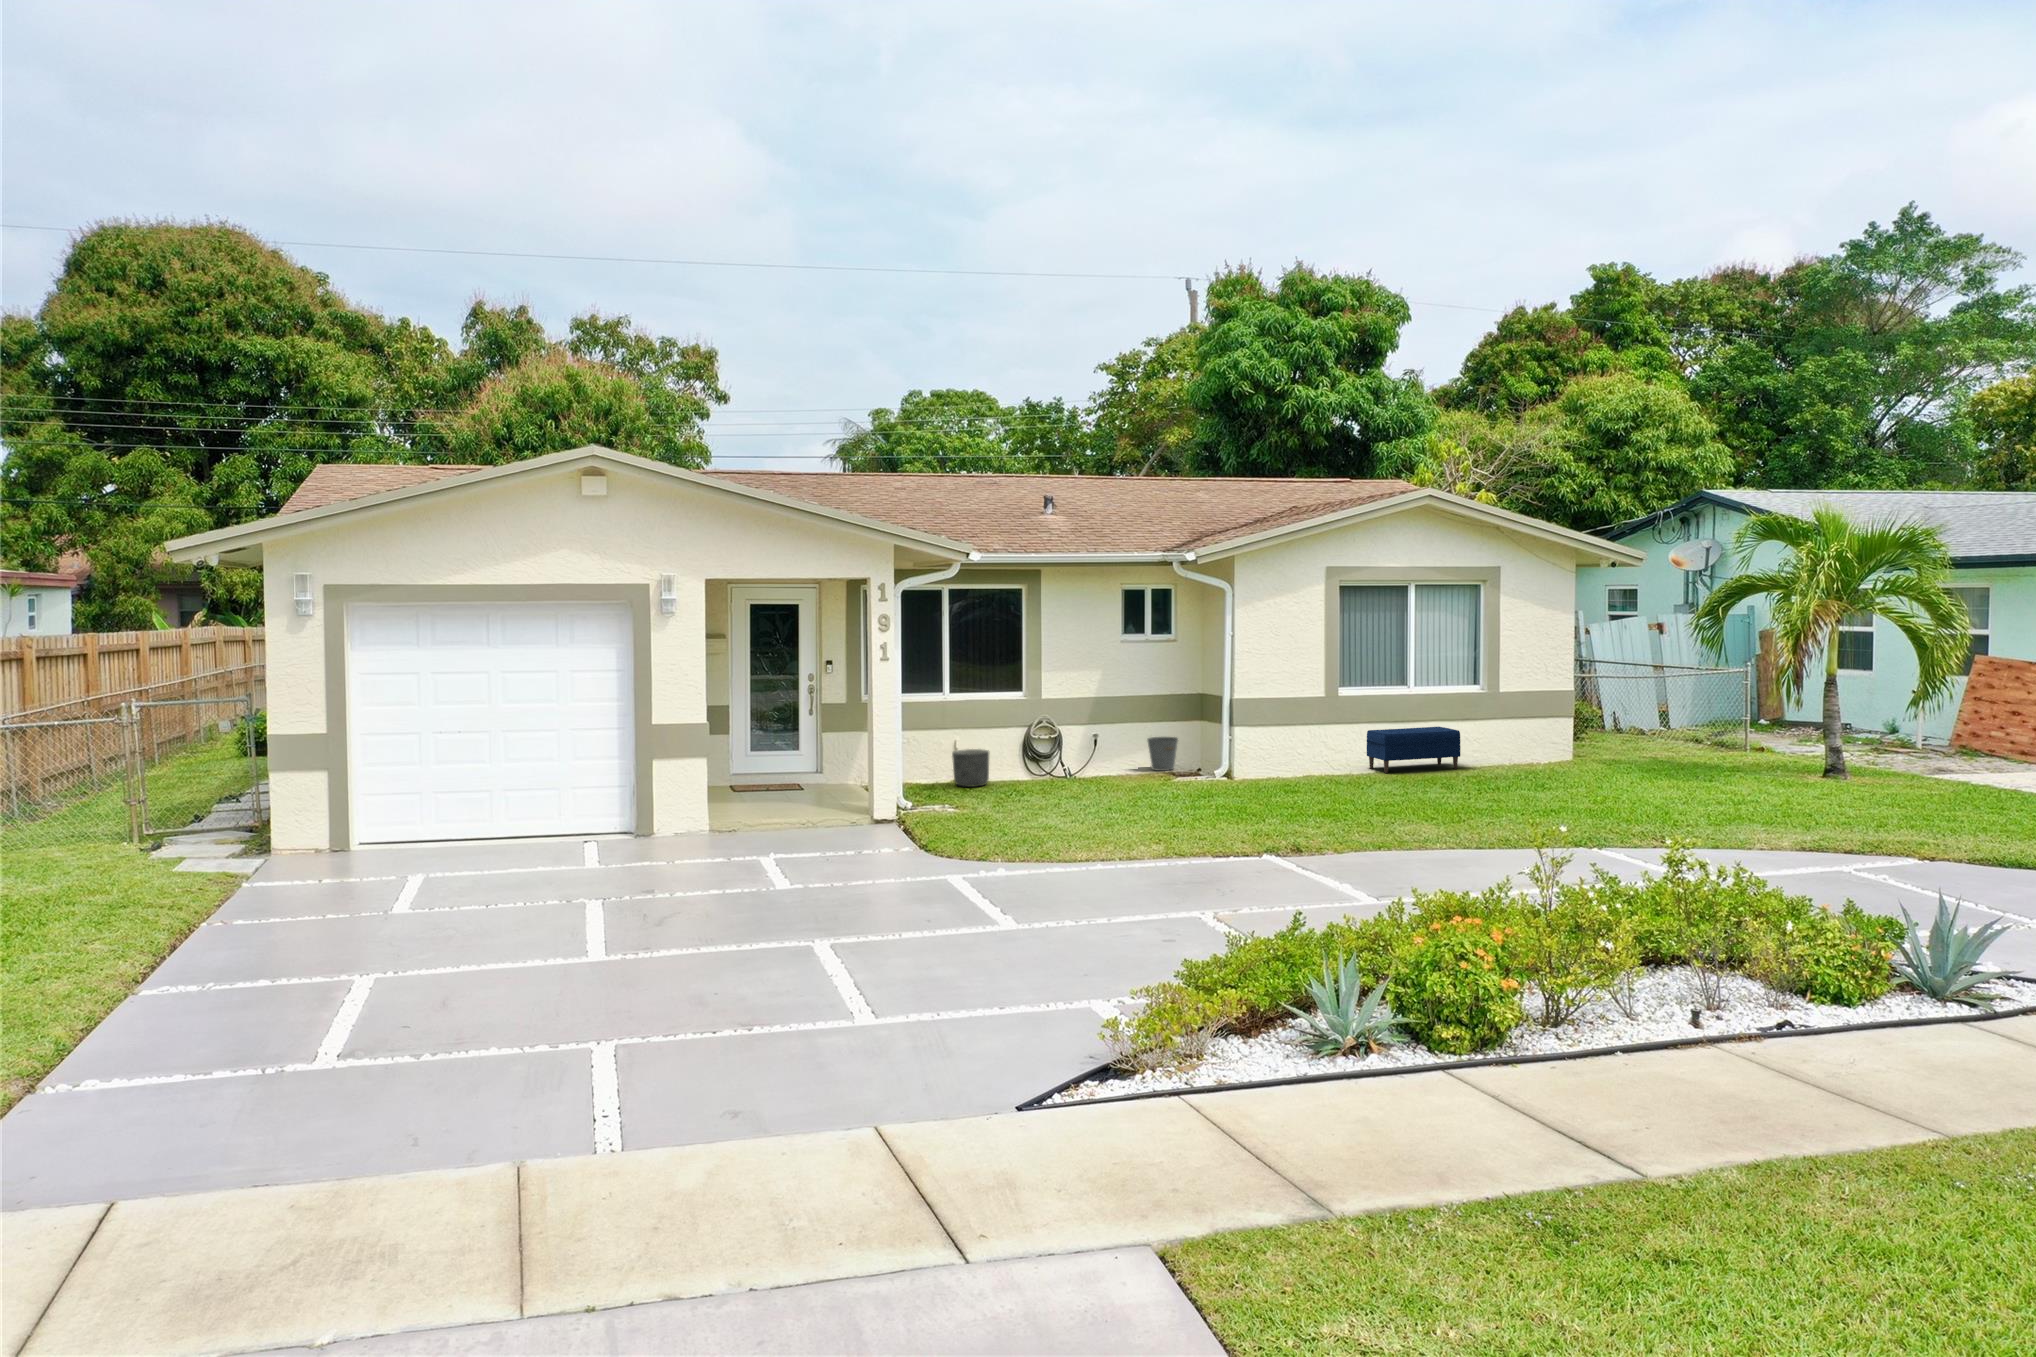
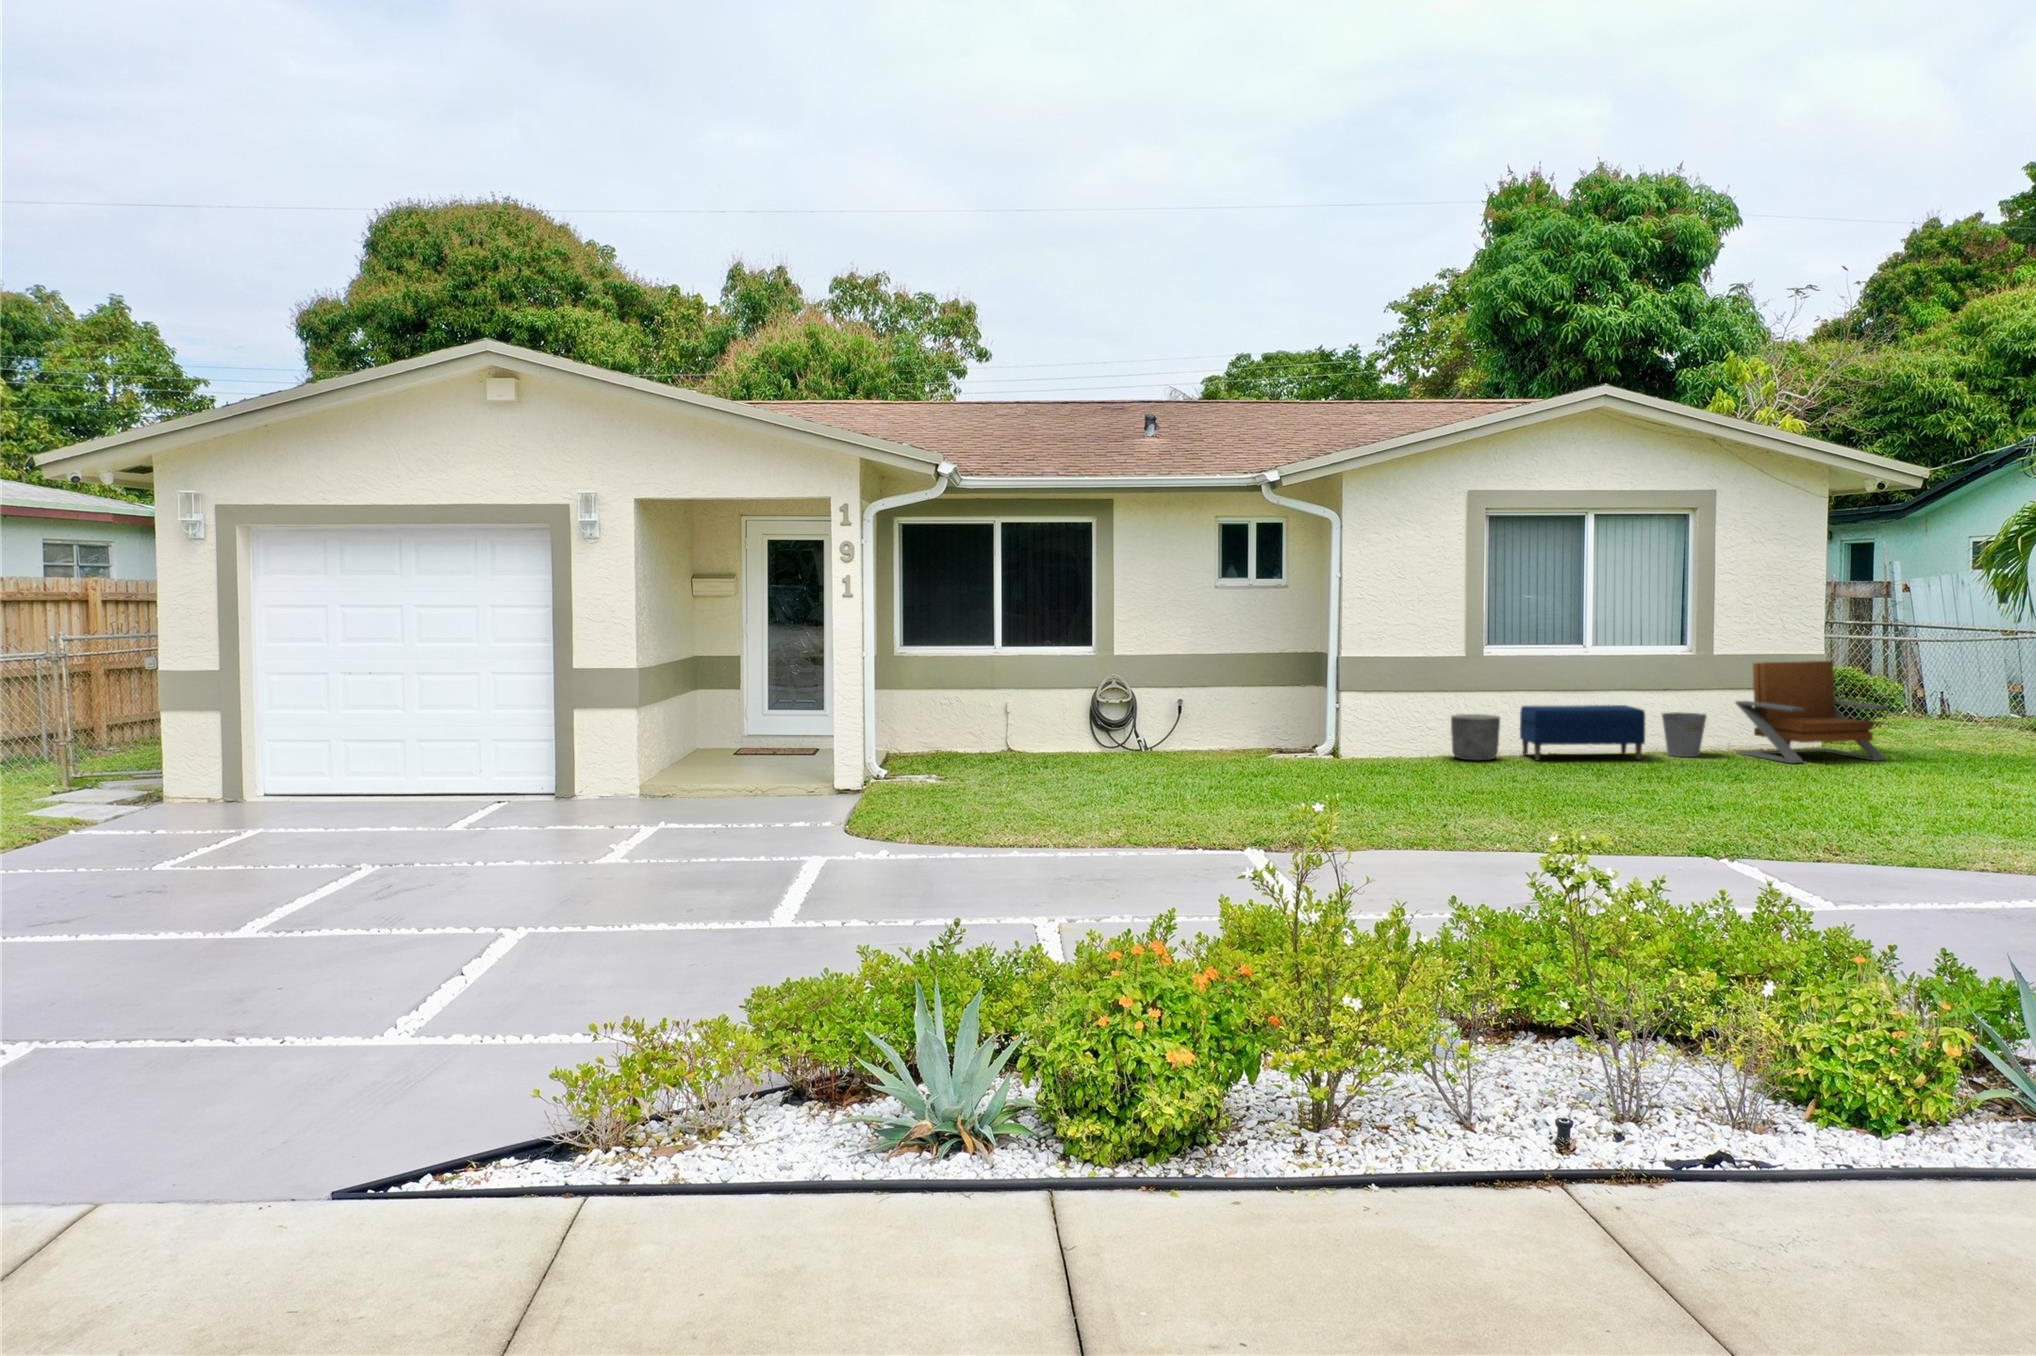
lounge chair: none [1512,688,1618,766] -> present [1736,661,1887,763]
bucket: present [1148,737,1178,771] -> present [1662,712,1707,757]
planter: present [952,749,989,787] -> present [1451,714,1500,760]

